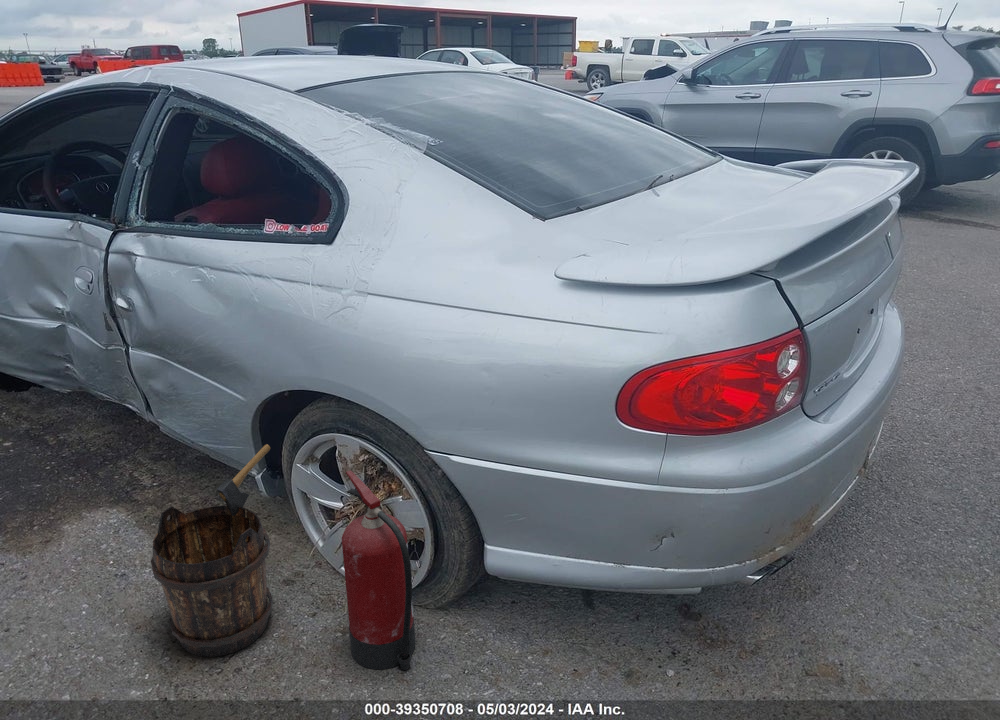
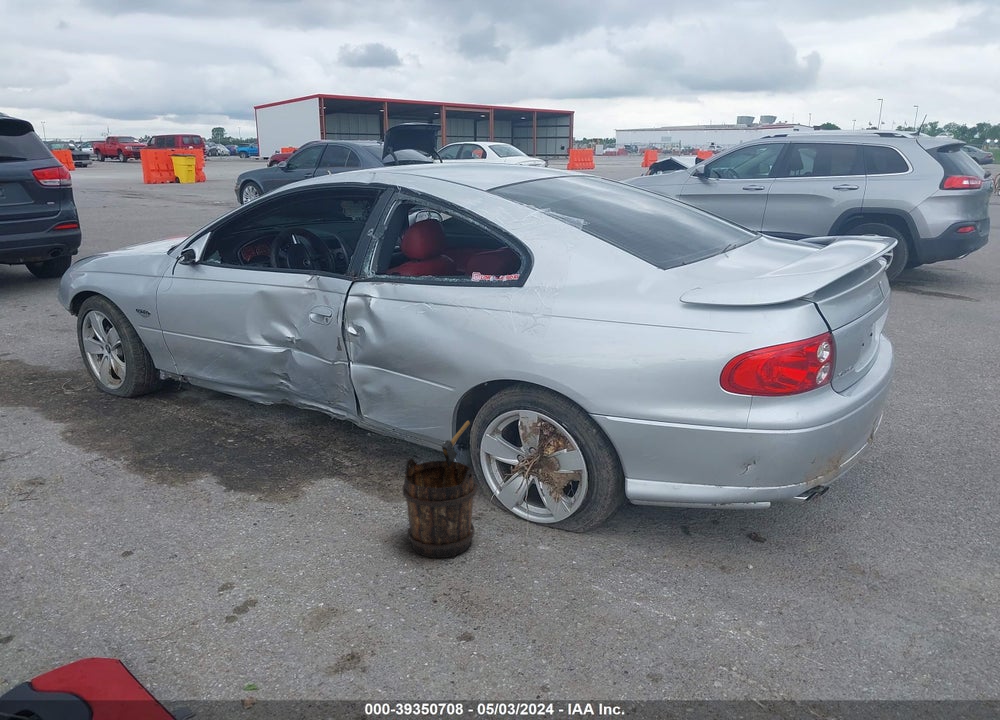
fire extinguisher: present [342,470,416,670] -> none [532,430,585,564]

